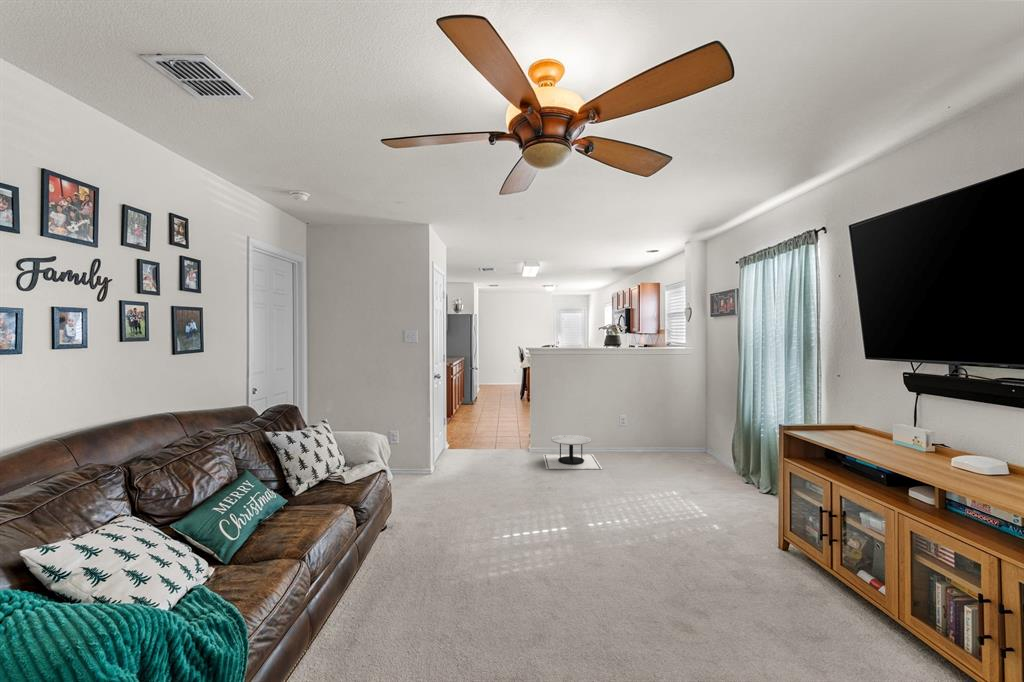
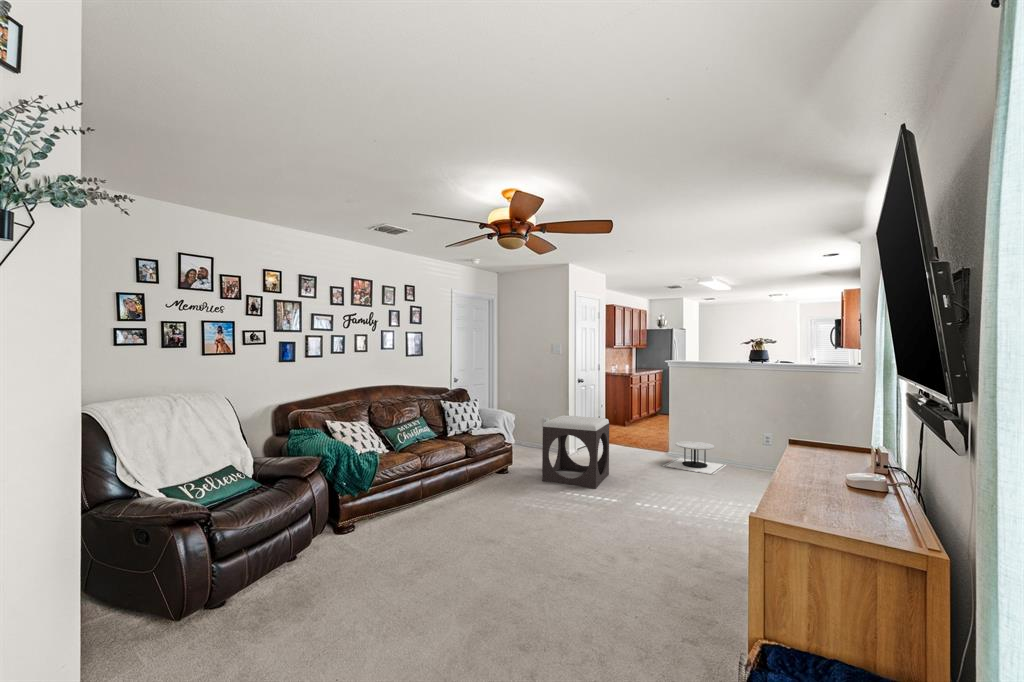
footstool: none [448,425,533,530] -> present [542,415,609,488]

